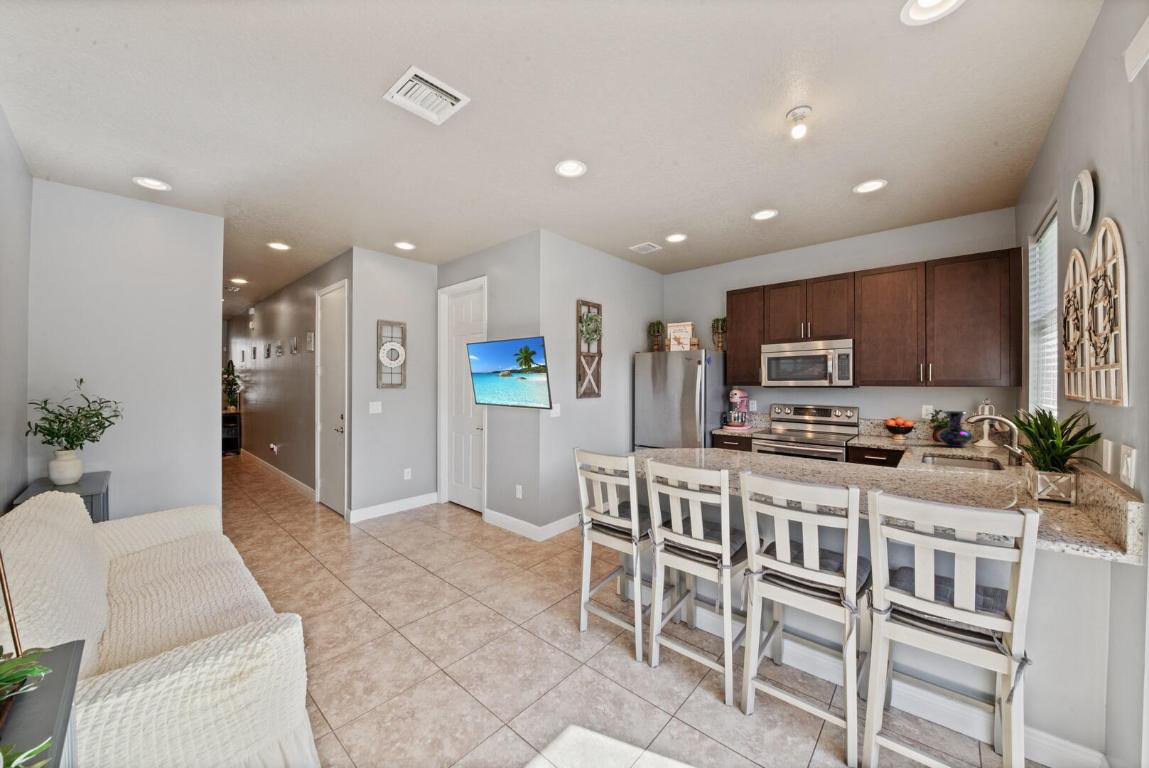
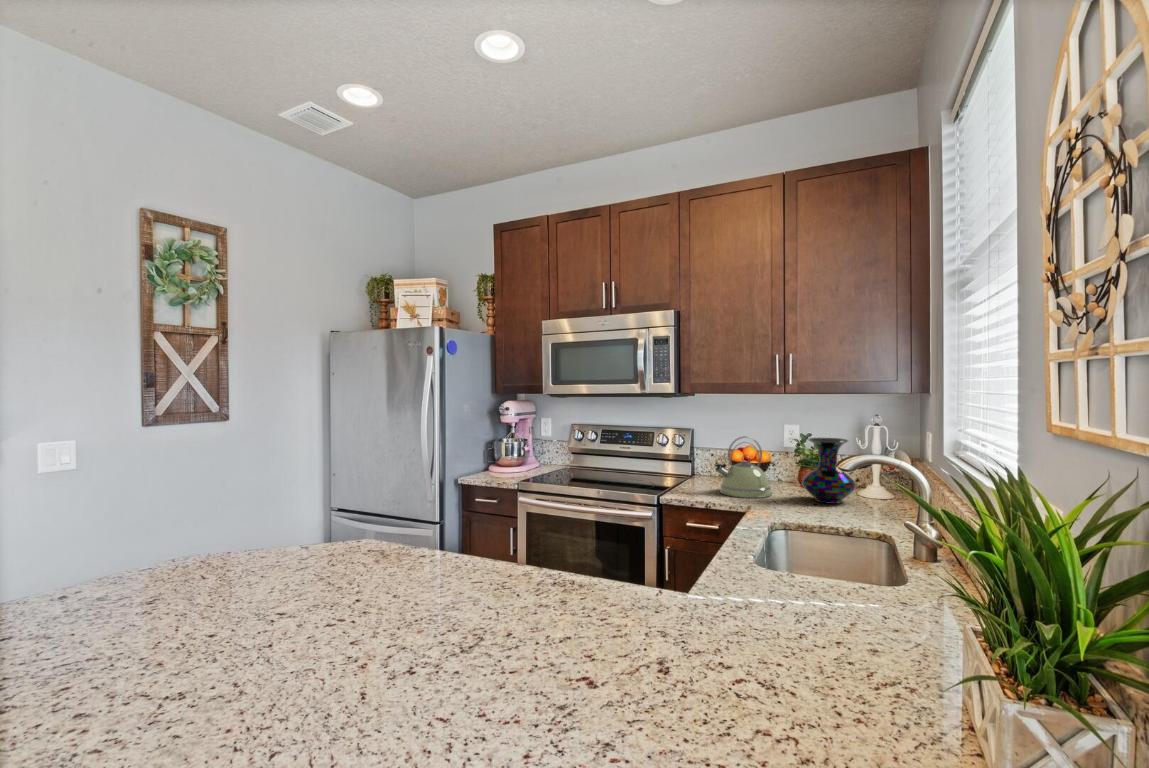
kettle: none [880,410,917,444] -> present [715,436,772,498]

